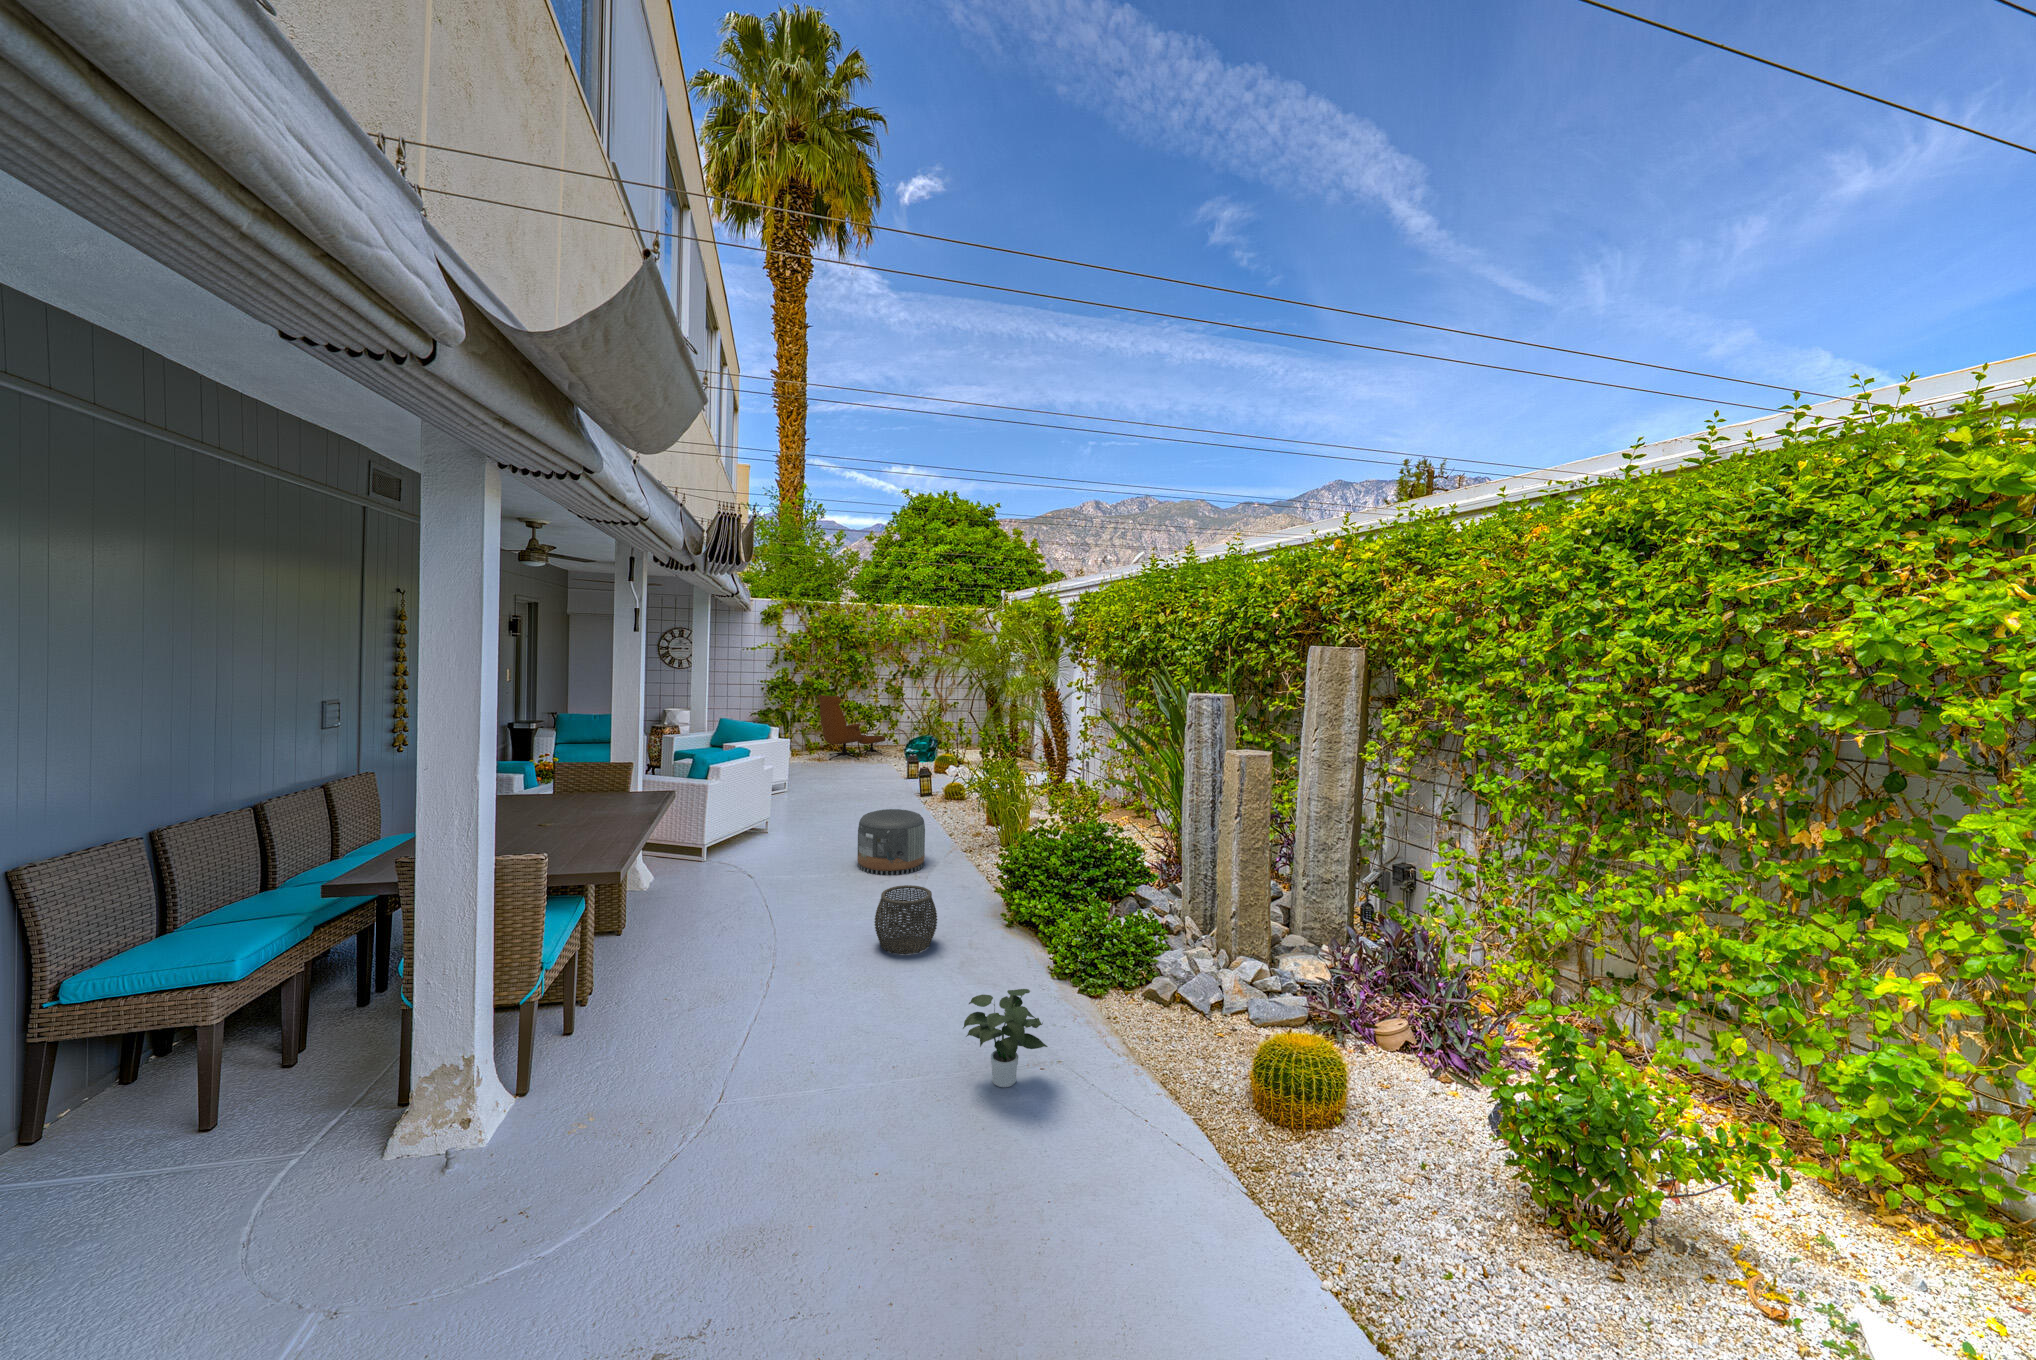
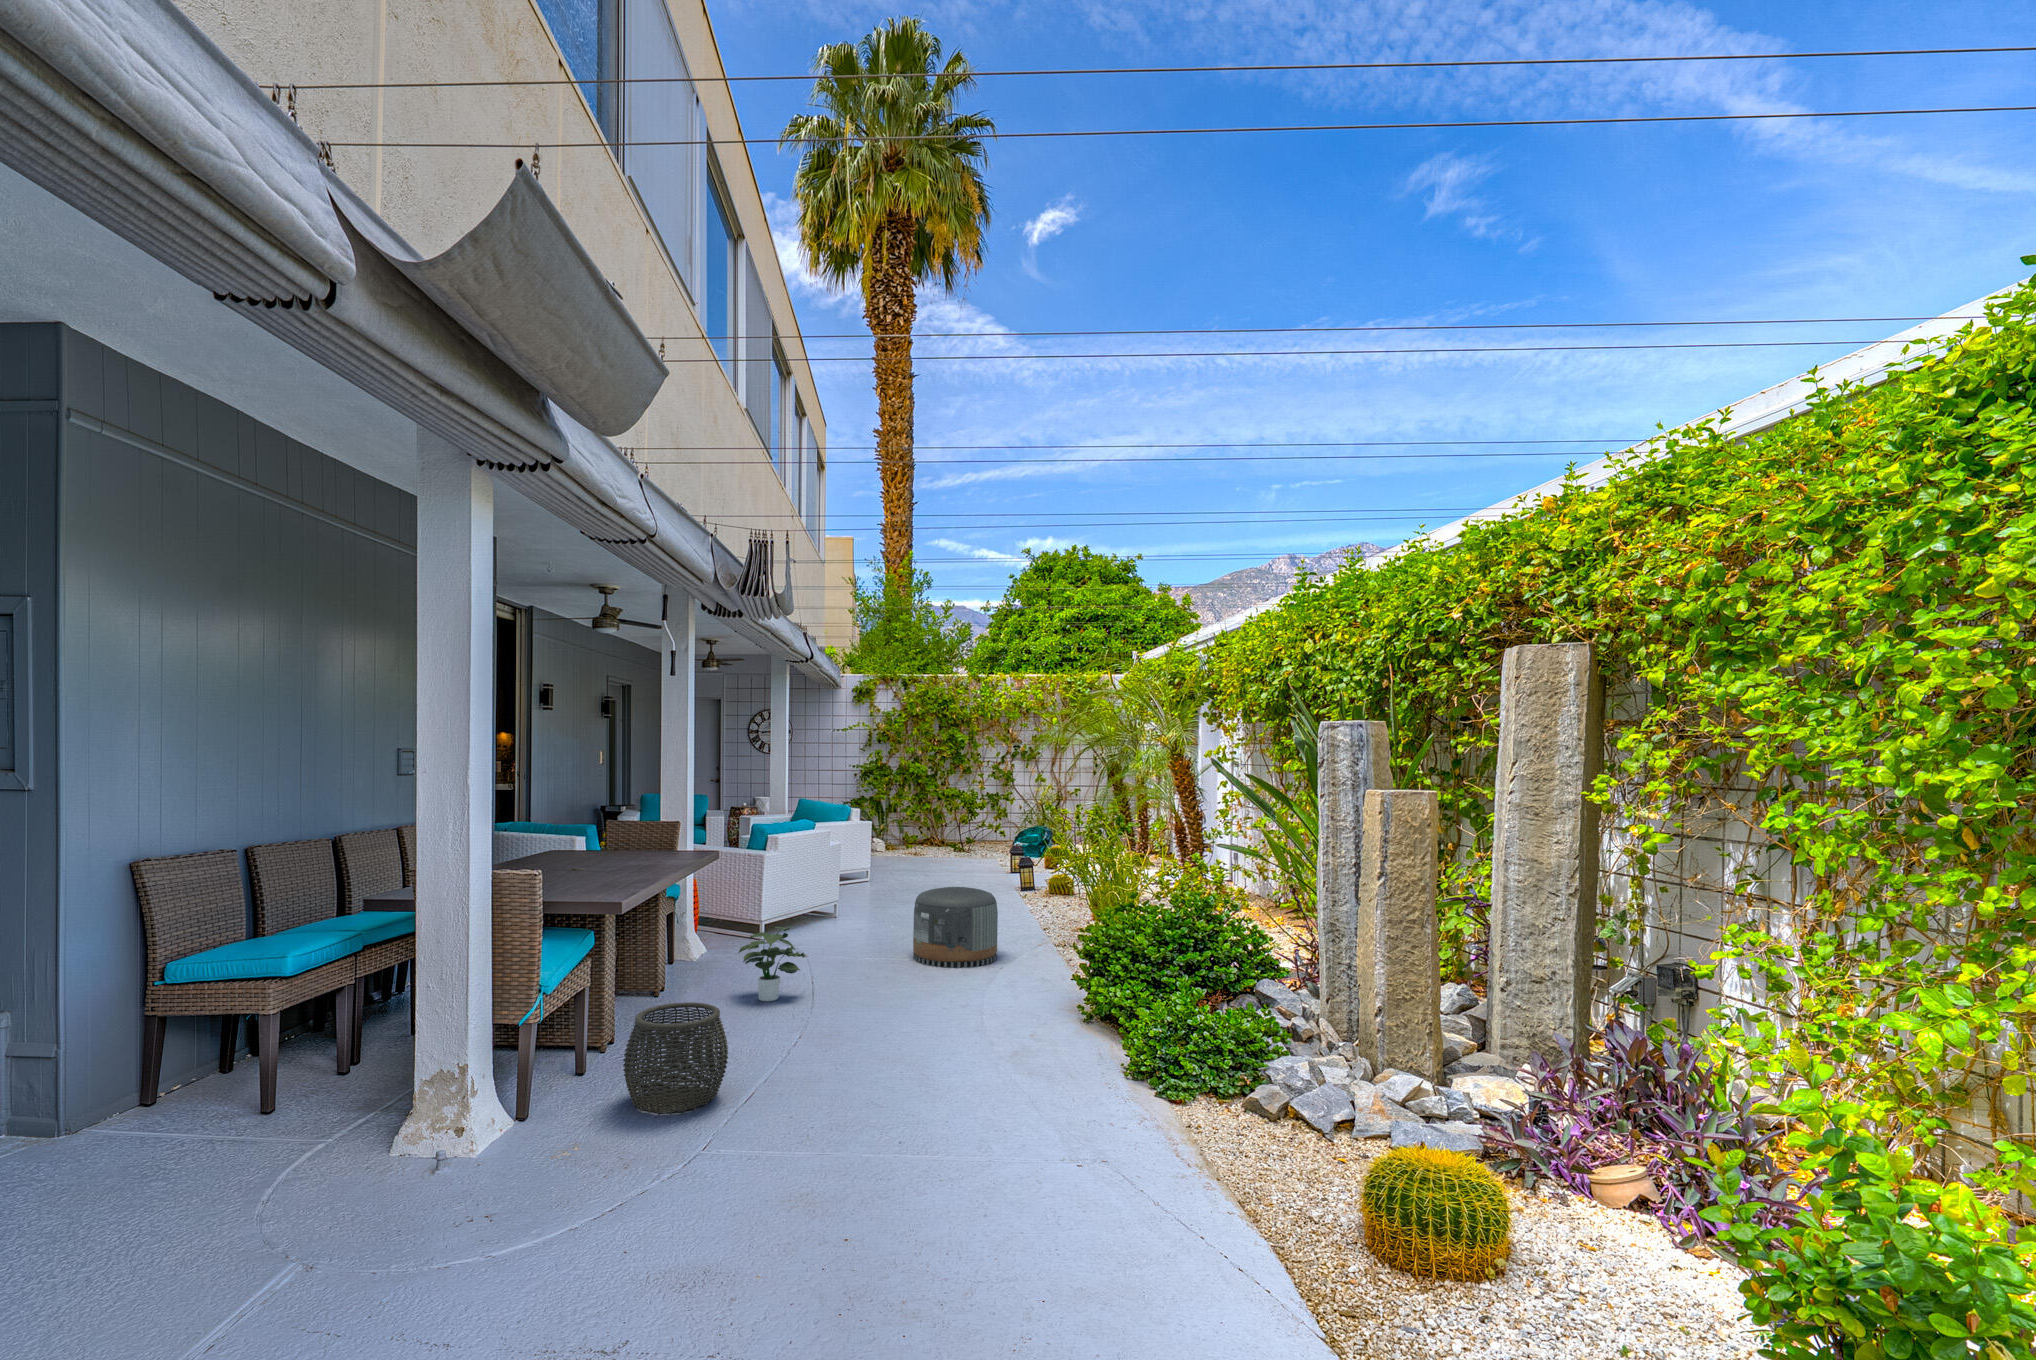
lounge chair: present [818,694,885,760] -> none [911,778,994,859]
woven basket: present [874,885,937,954] -> present [623,1002,728,1114]
potted plant: present [963,989,1048,1087] -> present [738,927,806,1001]

